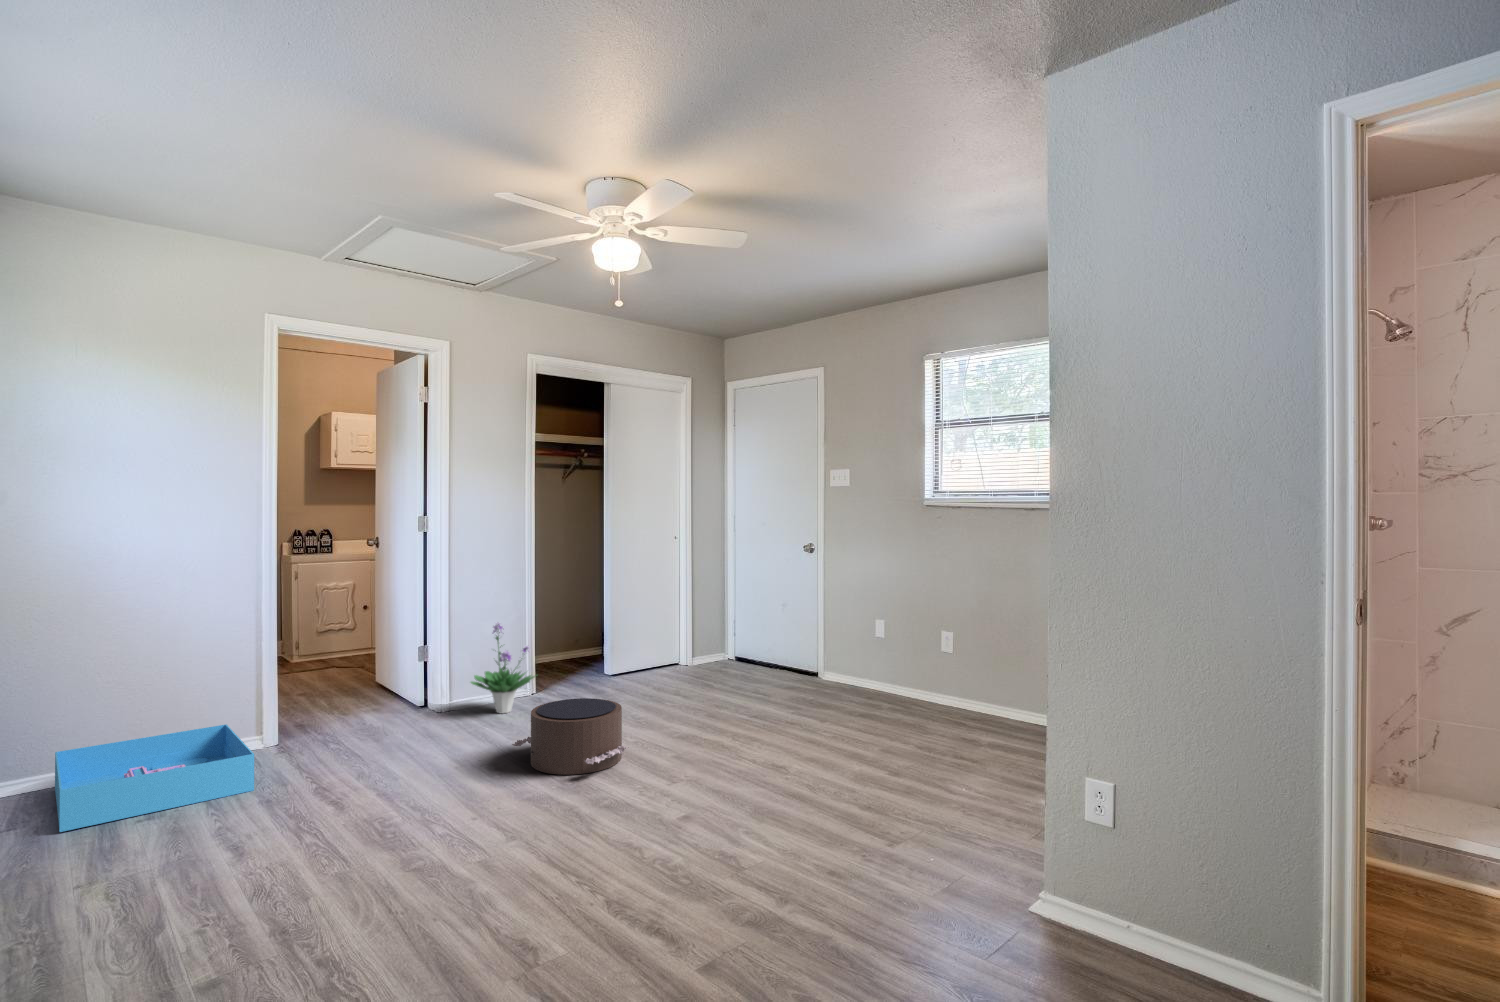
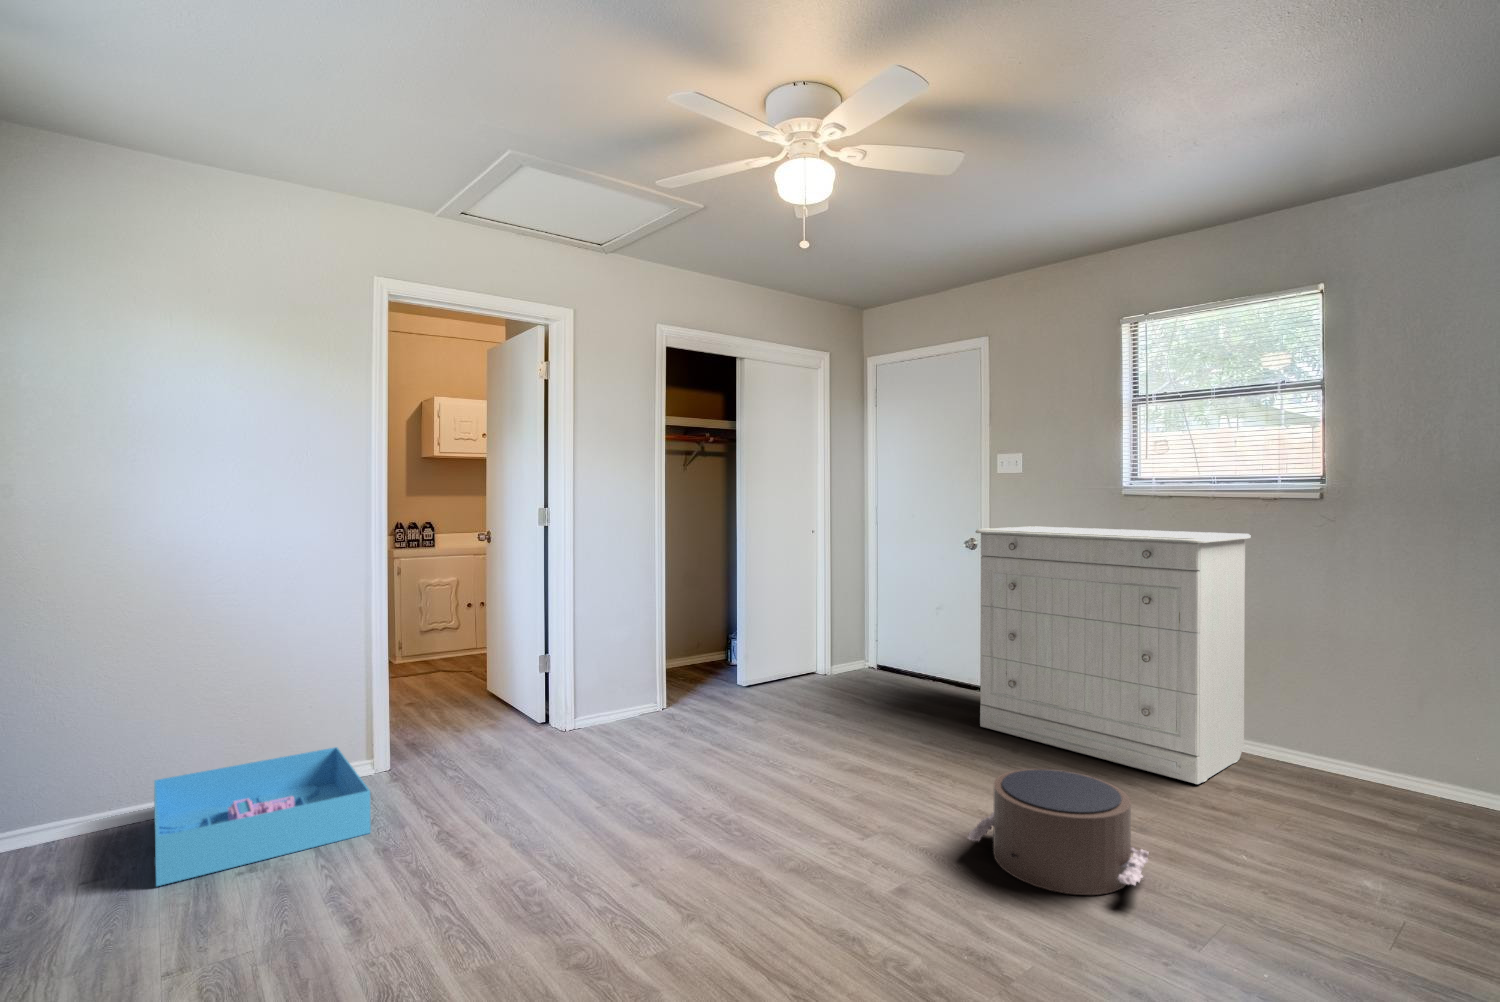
dresser: none [802,531,1012,736] -> present [975,526,1251,784]
potted plant: present [471,623,535,713] -> none [597,630,671,734]
pouf: present [512,698,628,775] -> present [968,769,1149,895]

